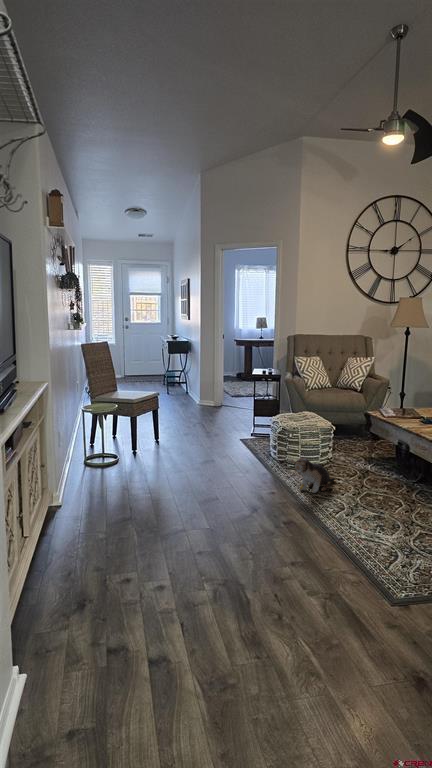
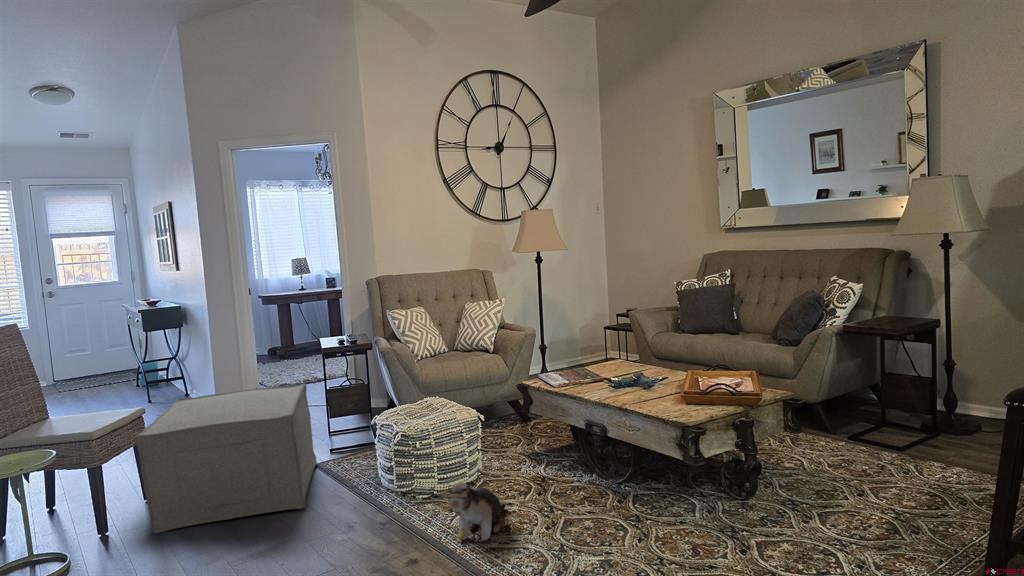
ottoman: none [149,390,241,458] -> present [135,384,317,533]

